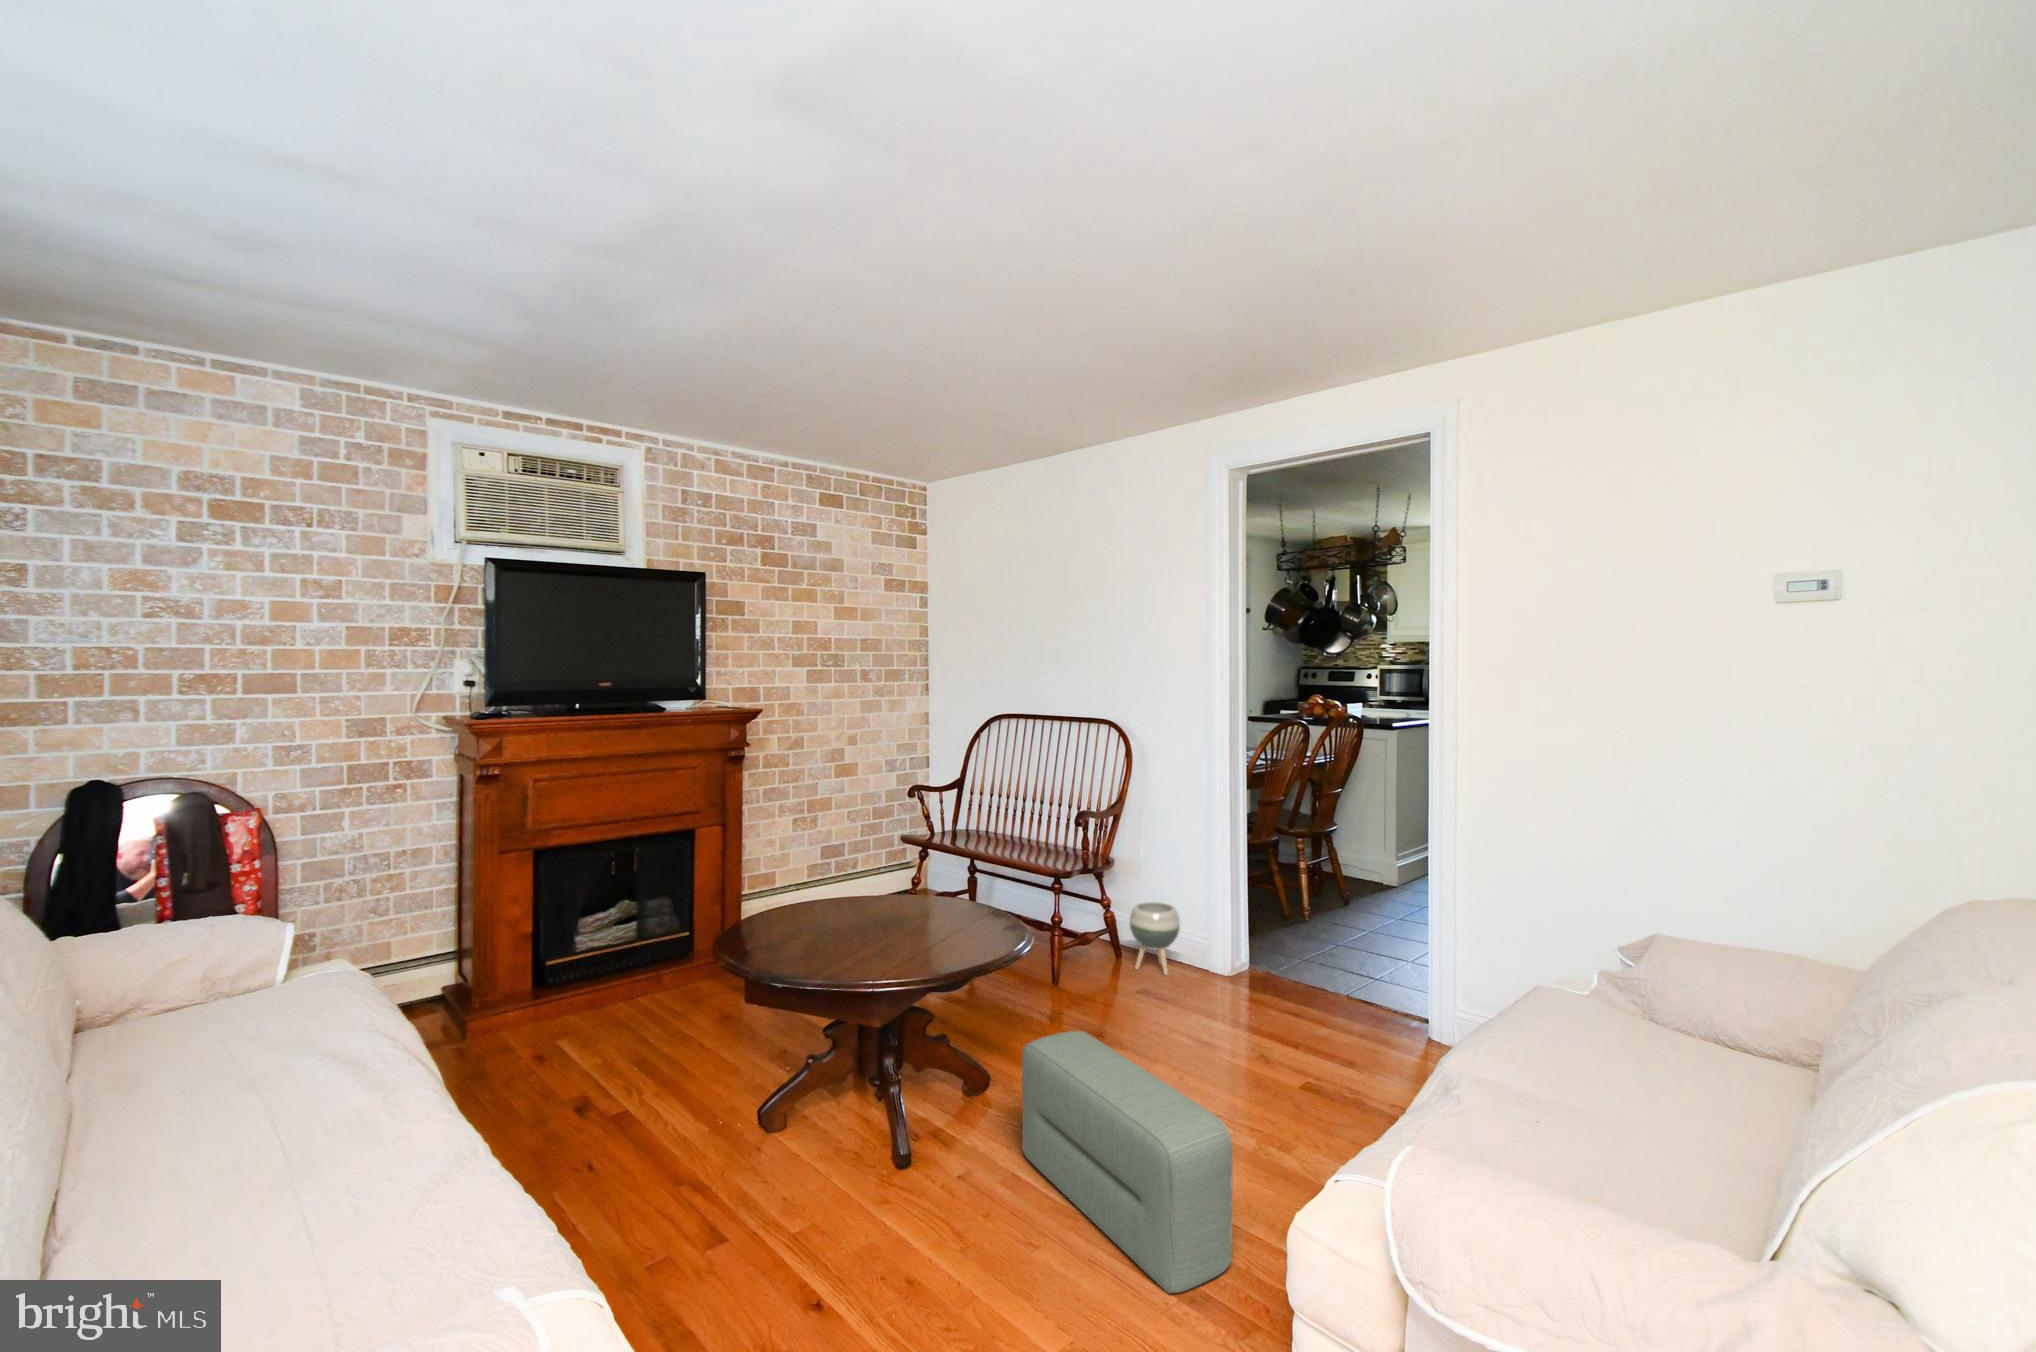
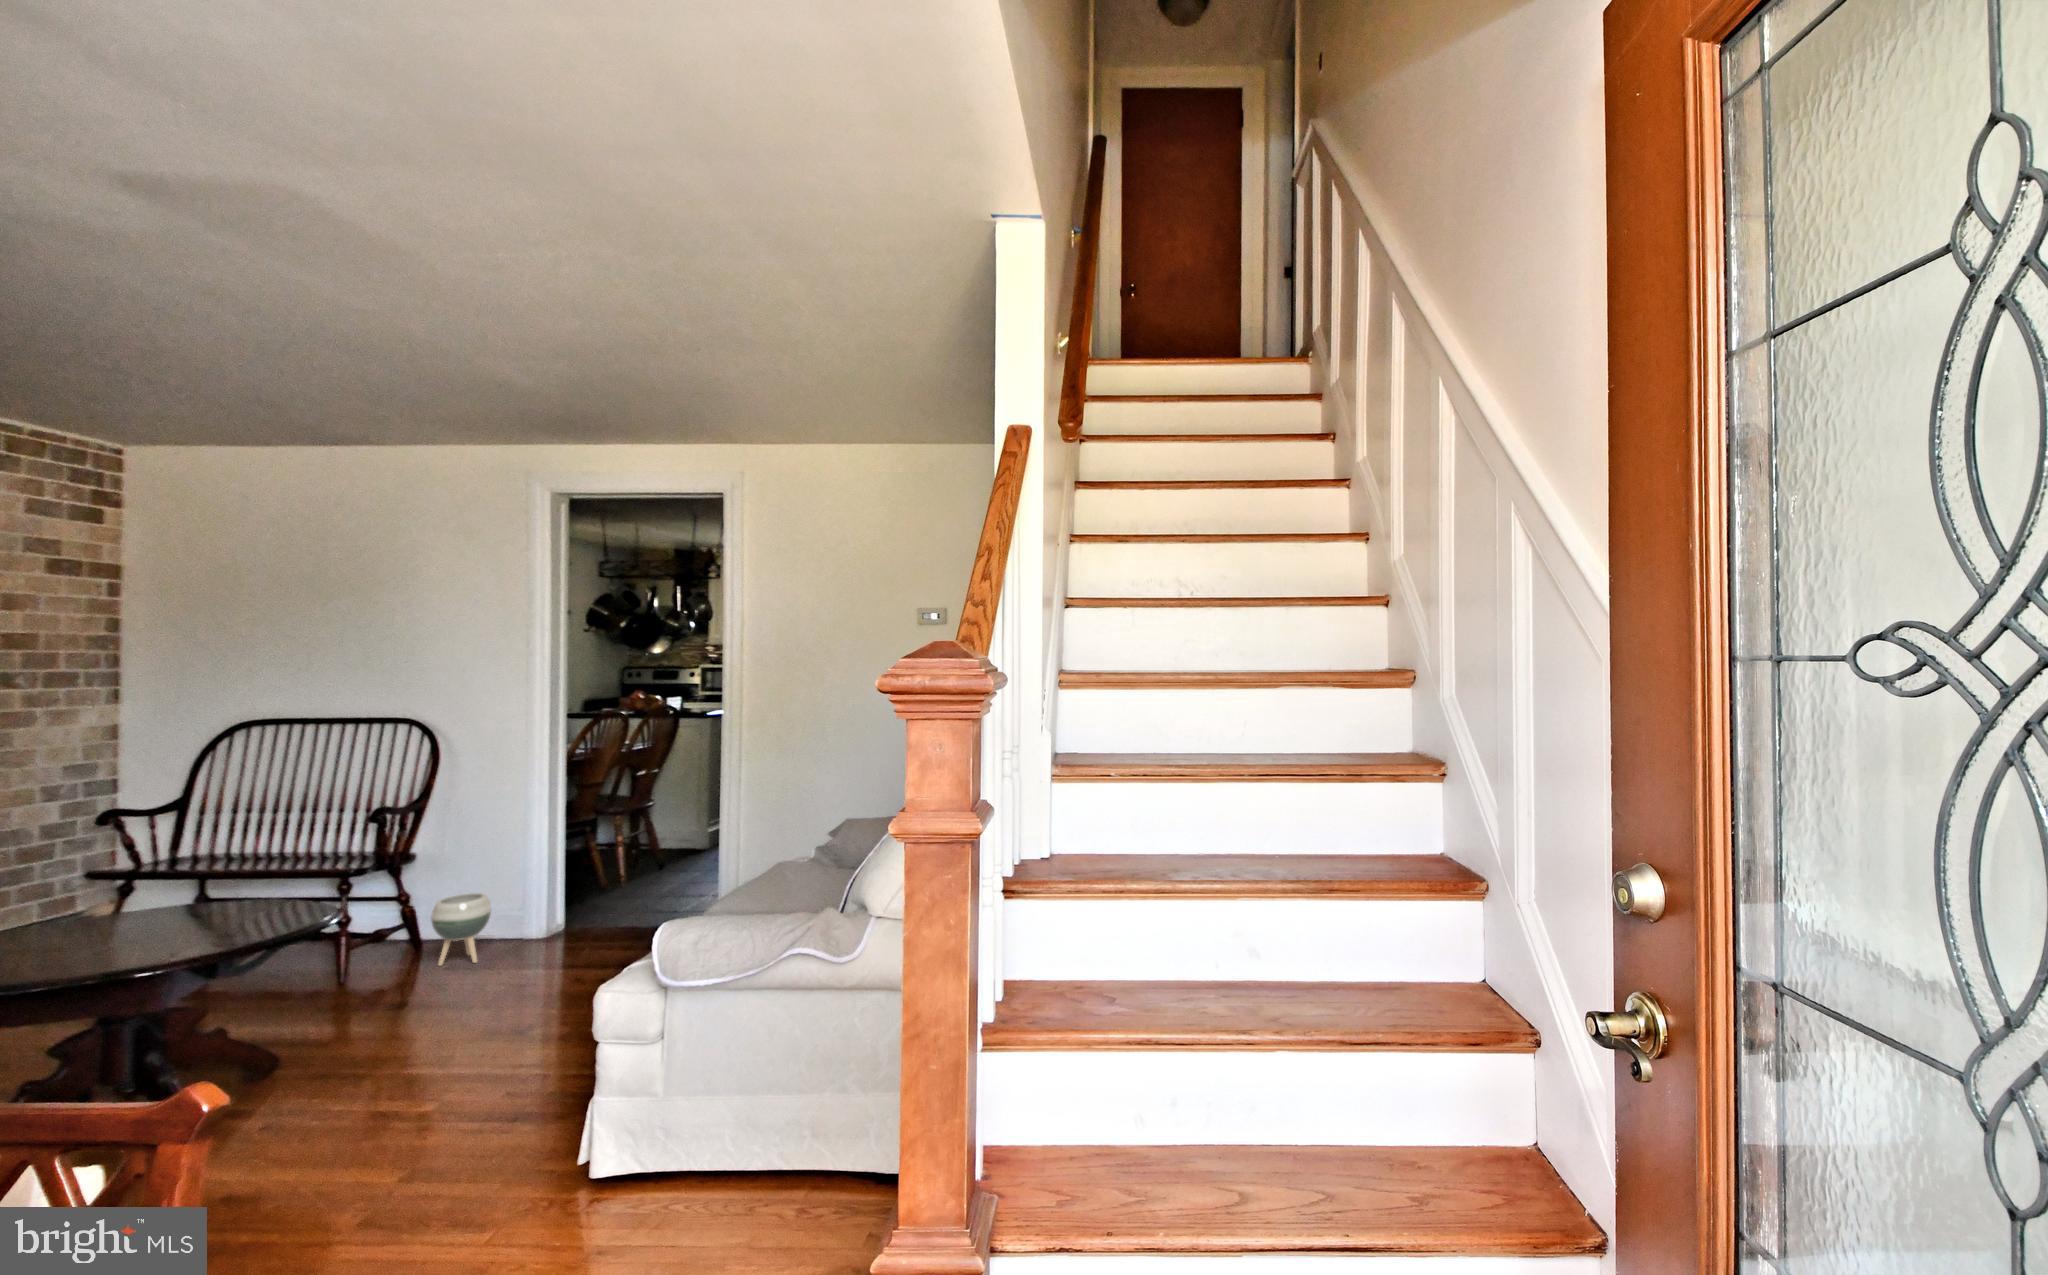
pouf: present [1022,1031,1232,1293] -> none [297,1004,535,1185]

